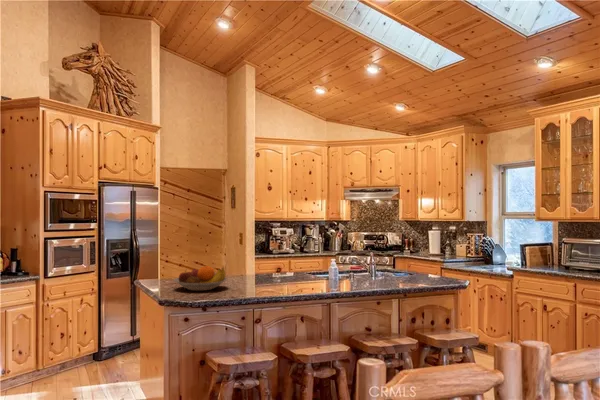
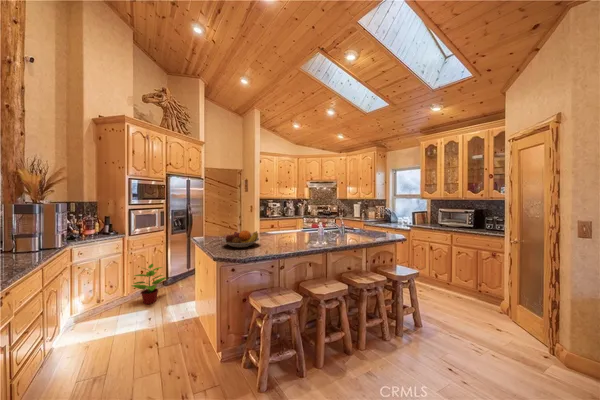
potted plant: none [46,321,98,383] -> present [132,264,166,304]

